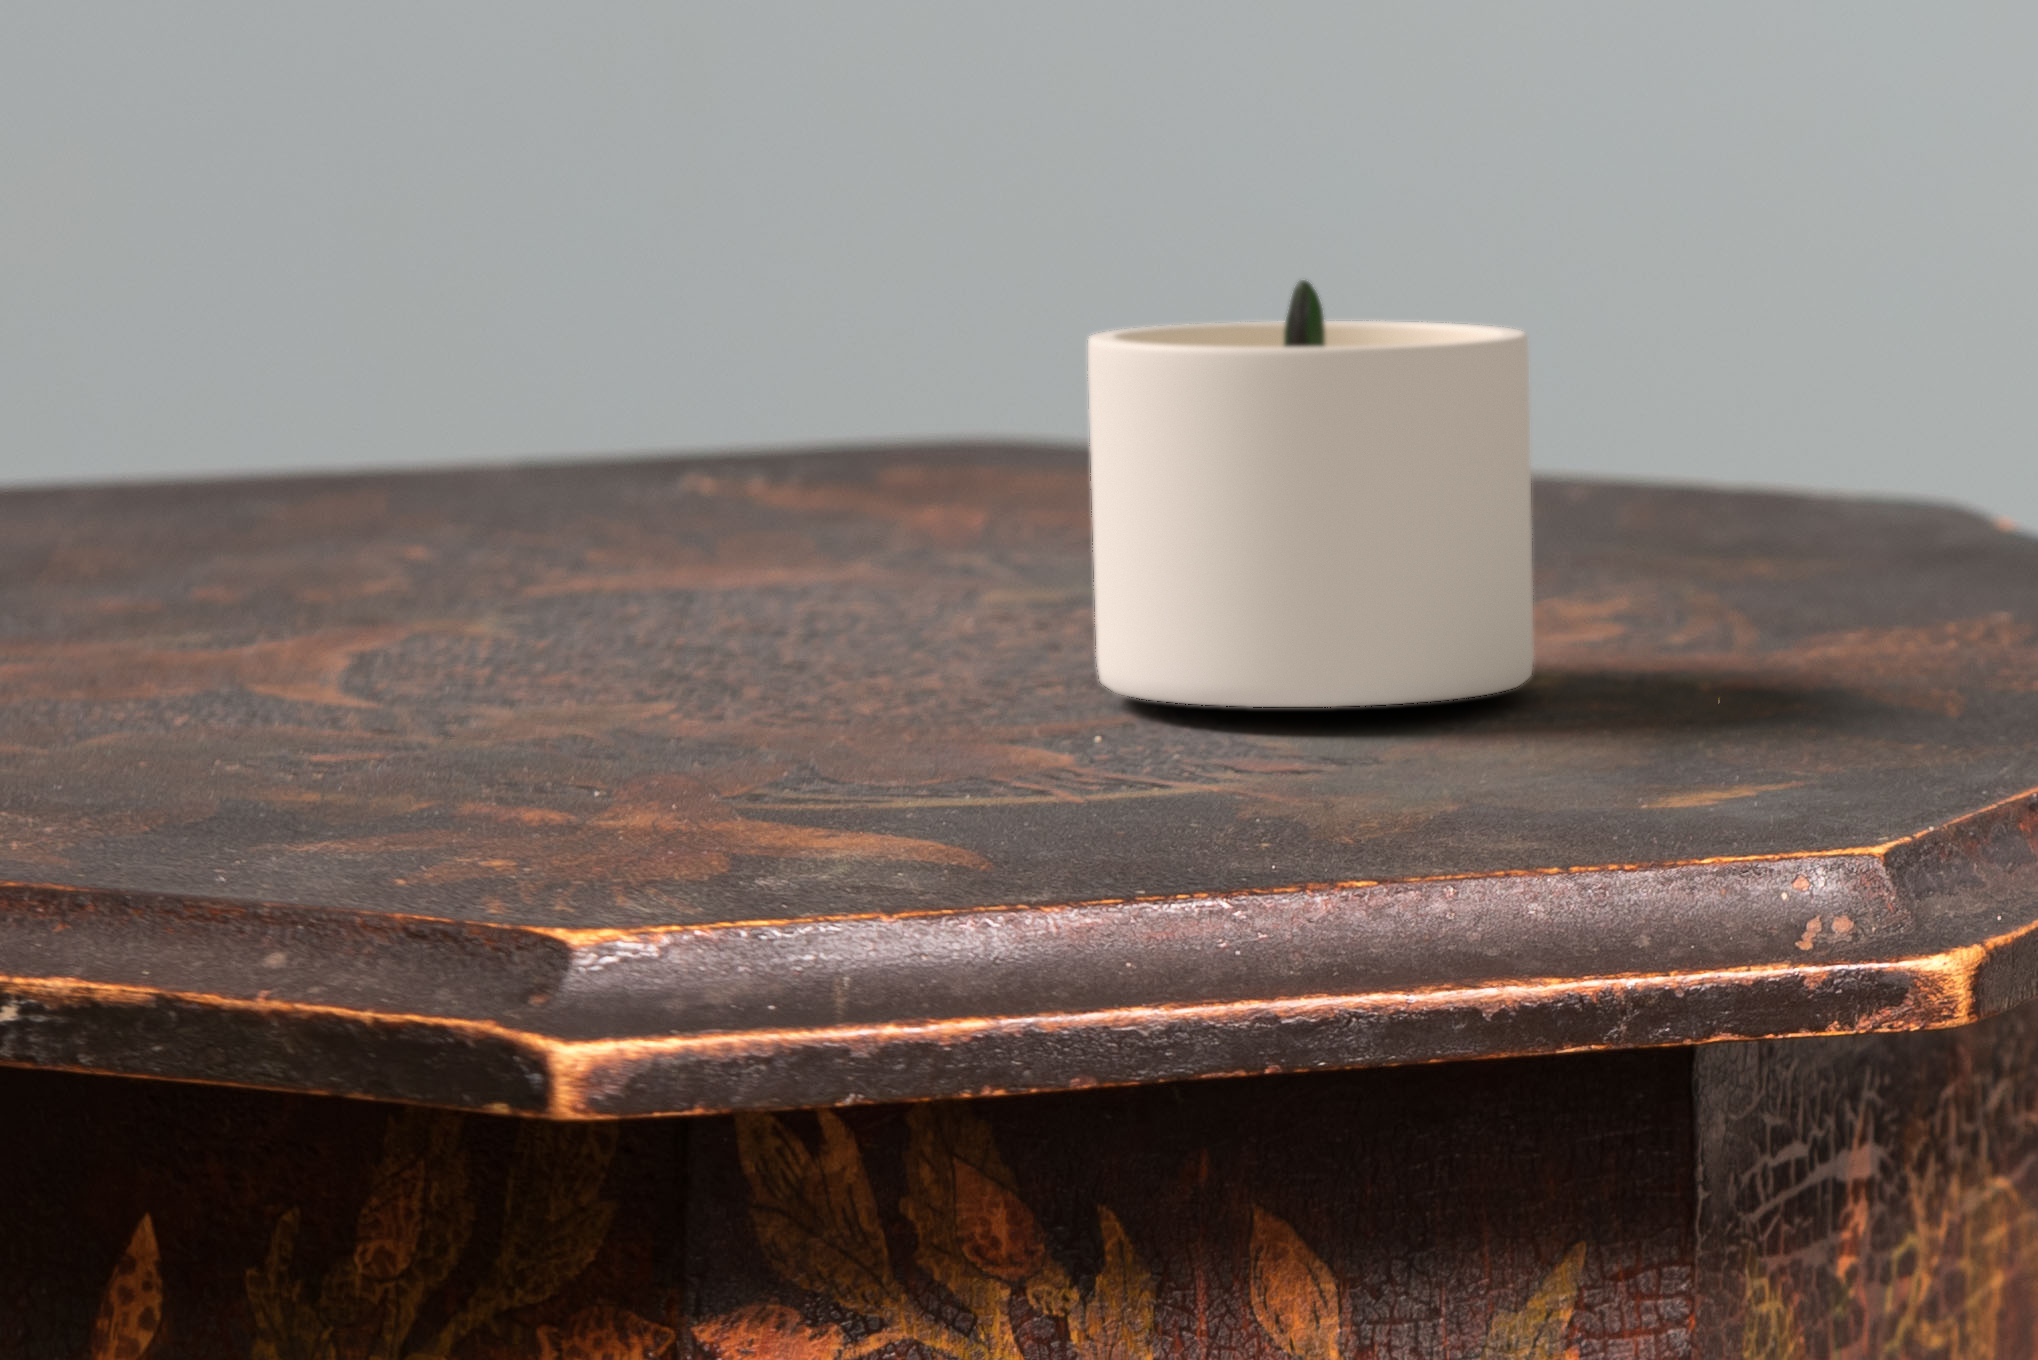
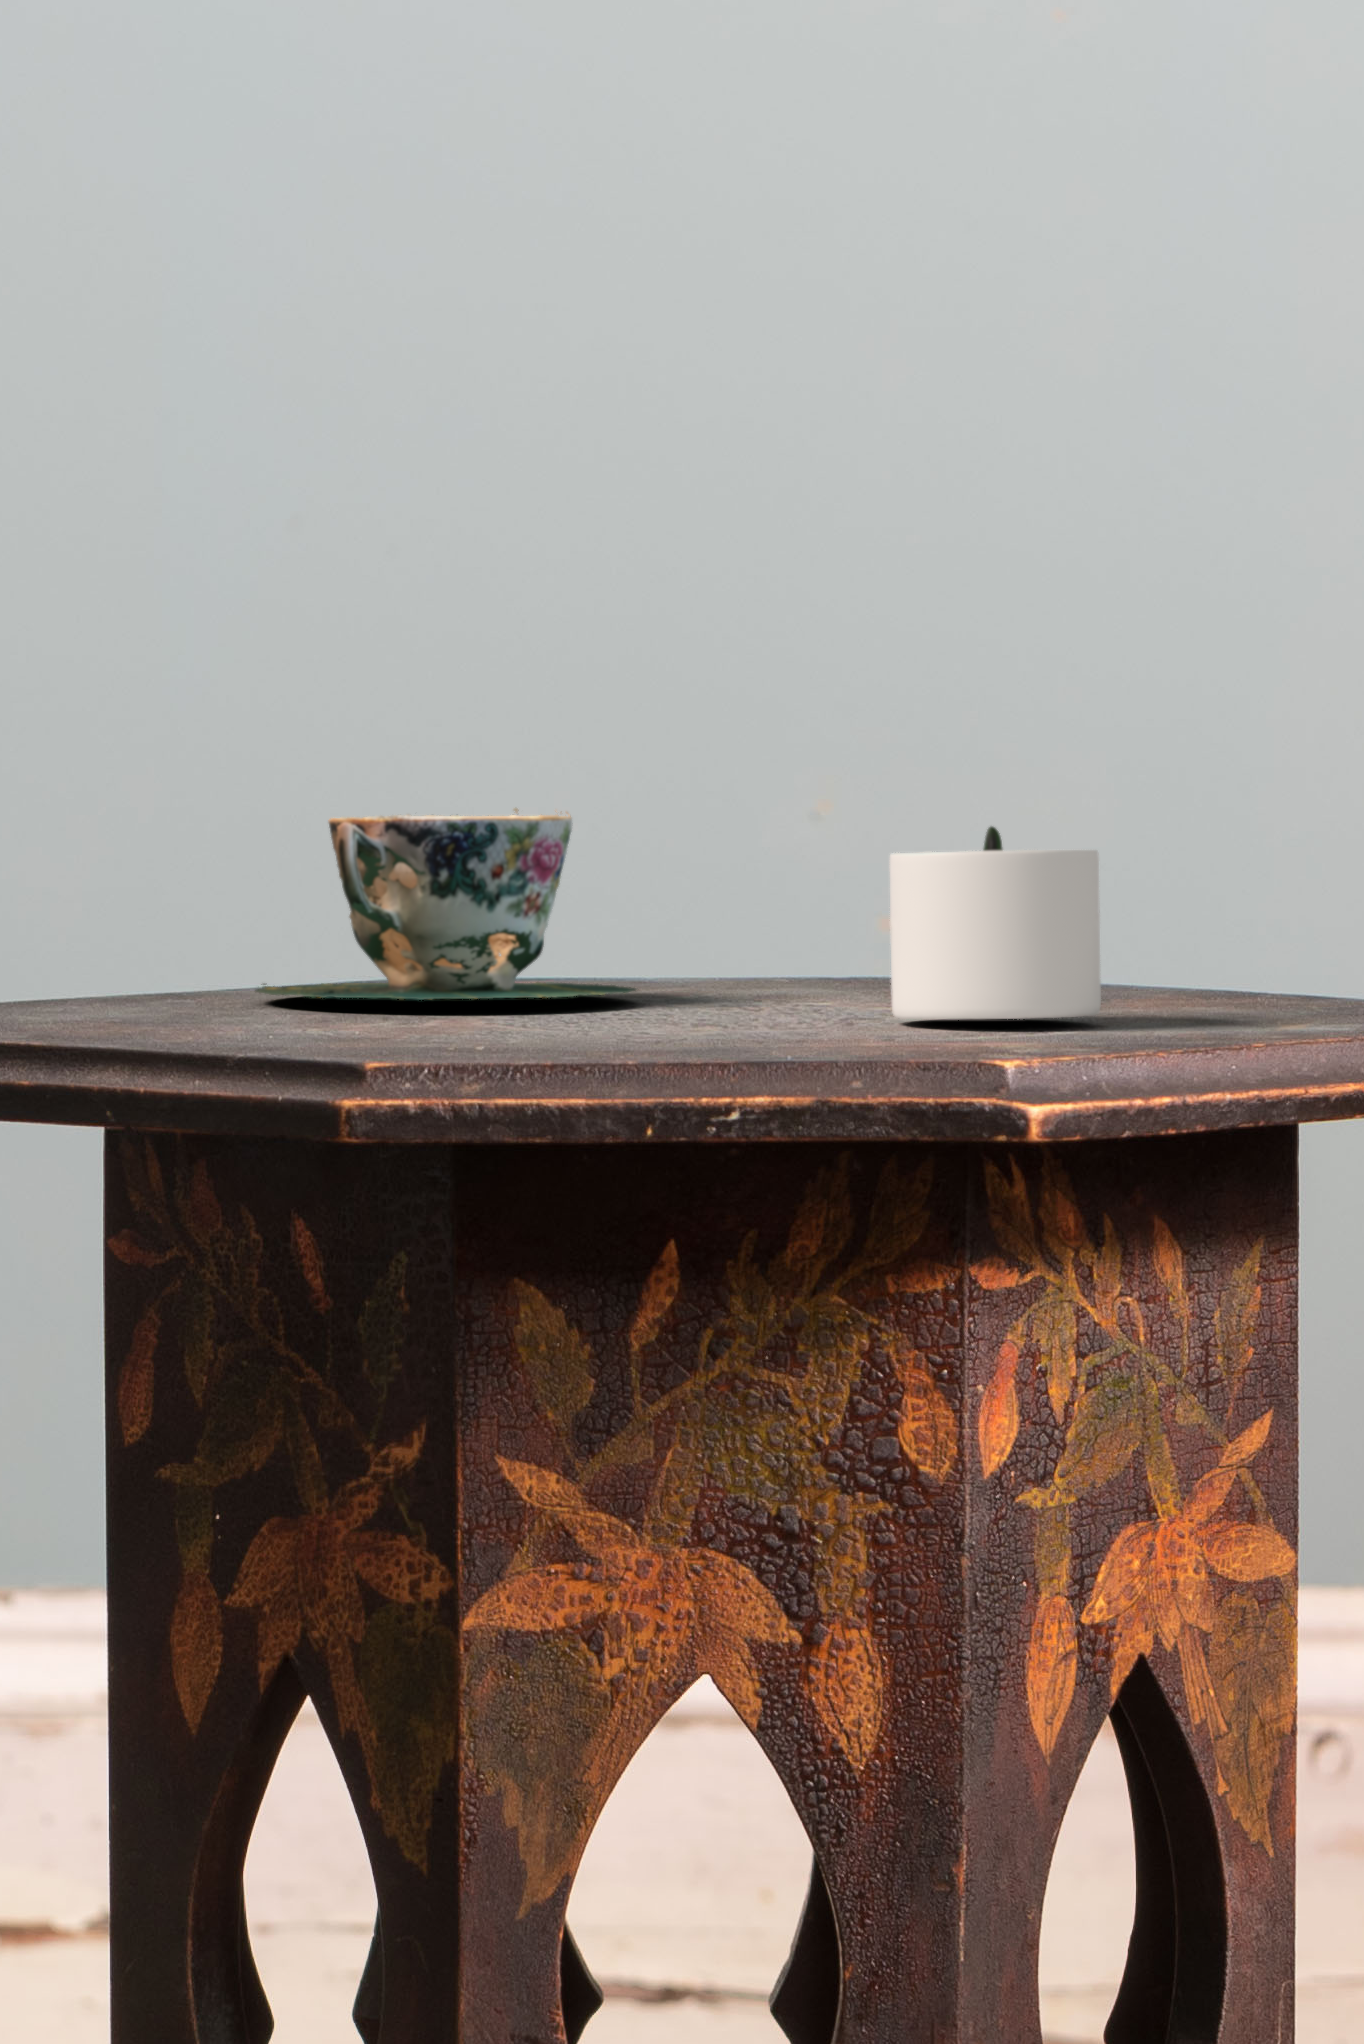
teacup: none [226,157,999,578] -> present [256,808,636,1000]

